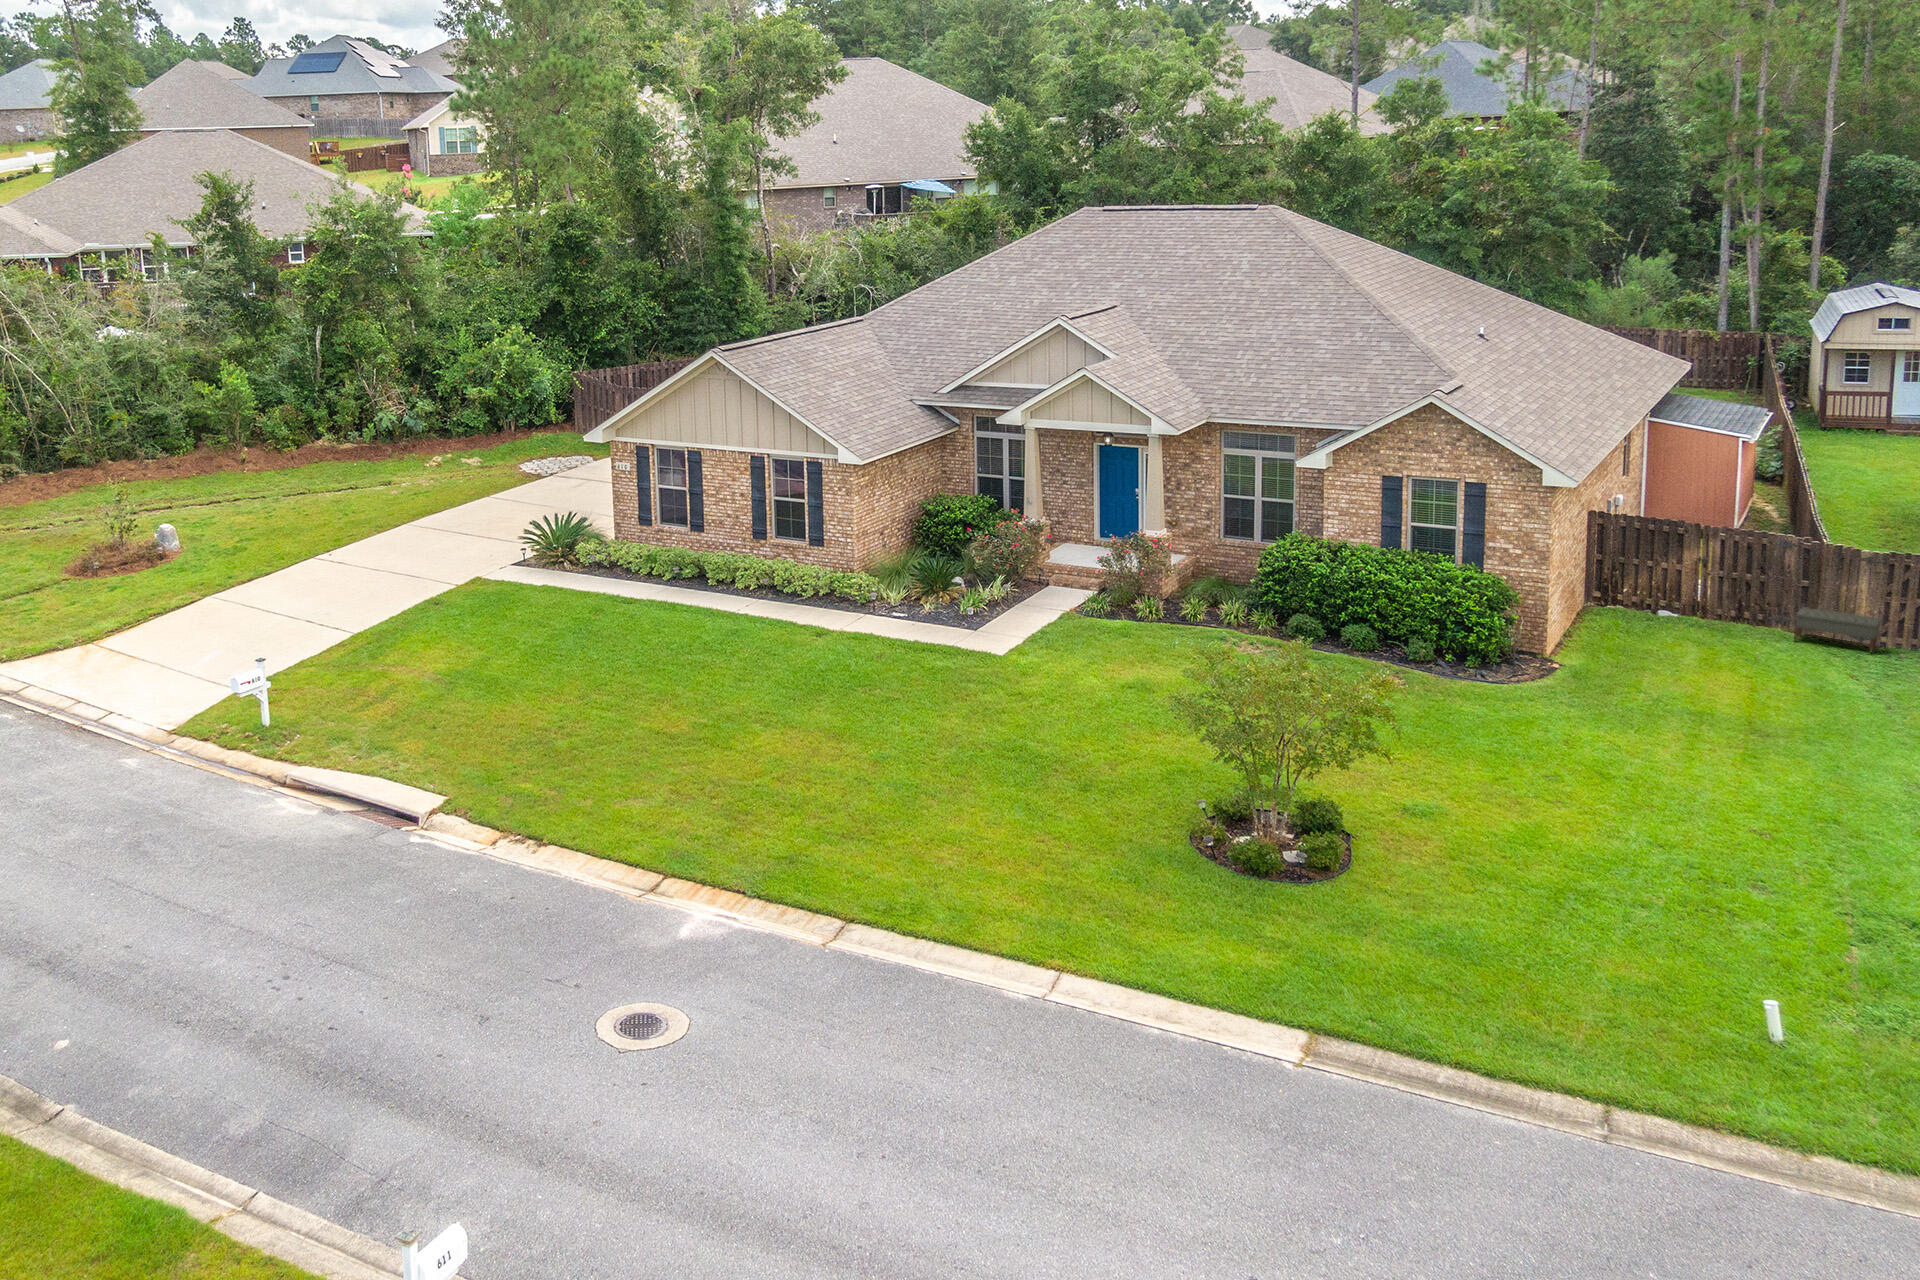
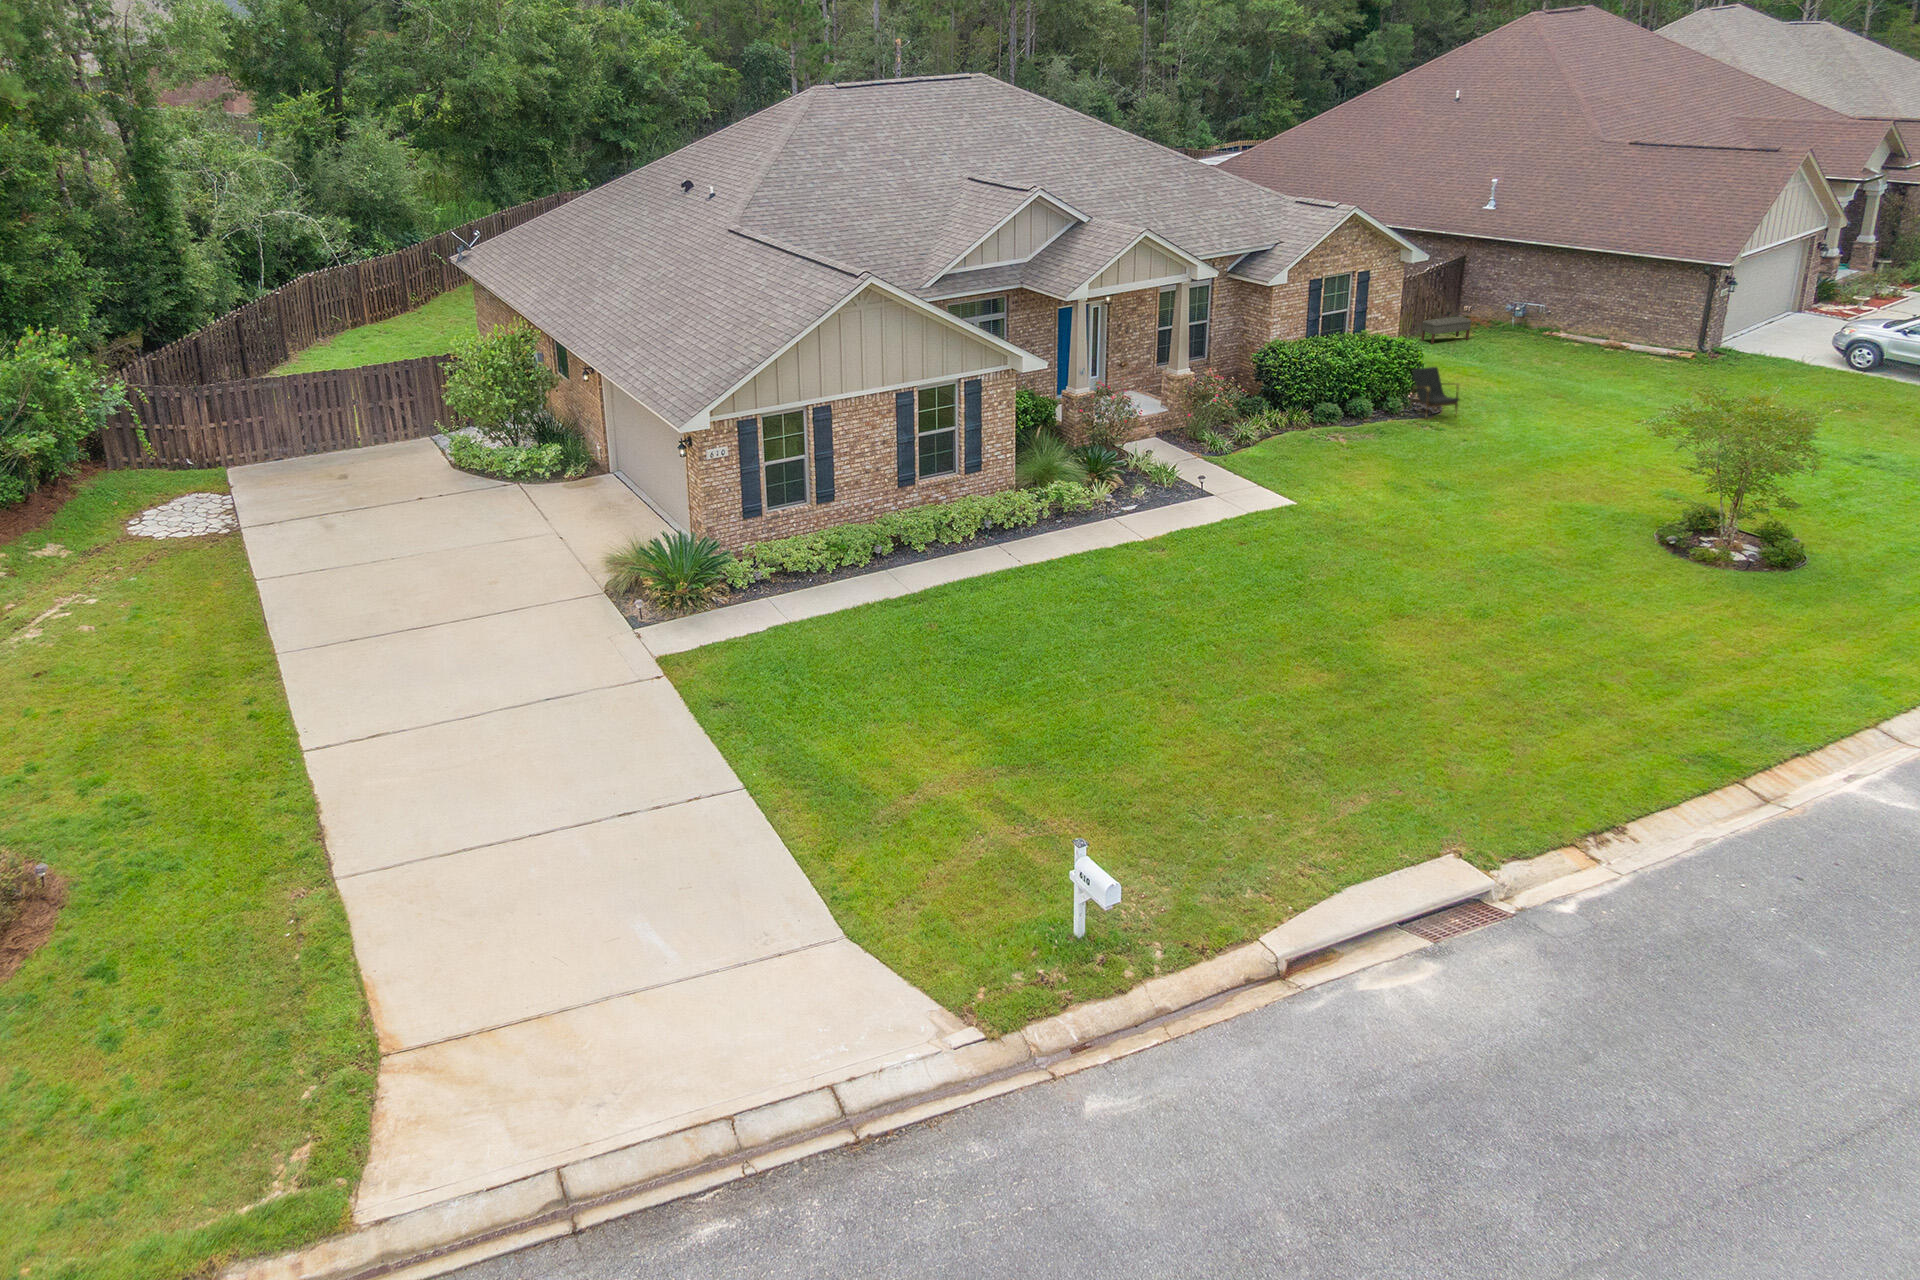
lounge chair: none [1421,612,1487,685] -> present [1410,367,1459,416]

